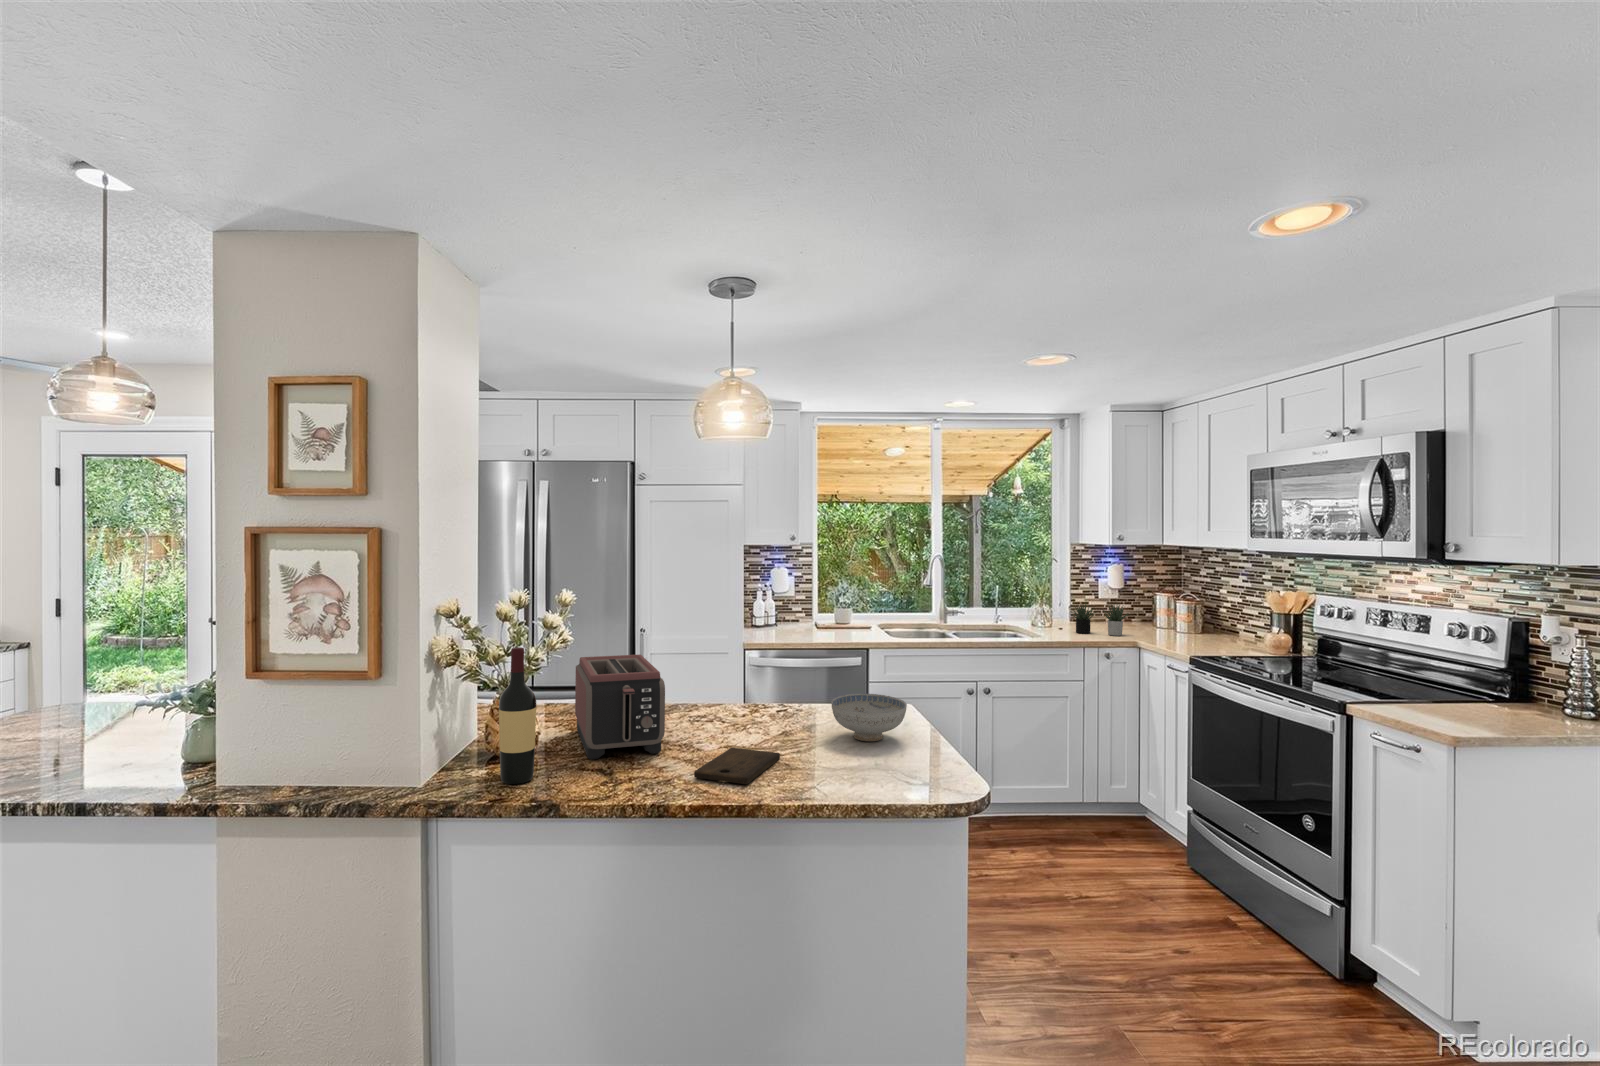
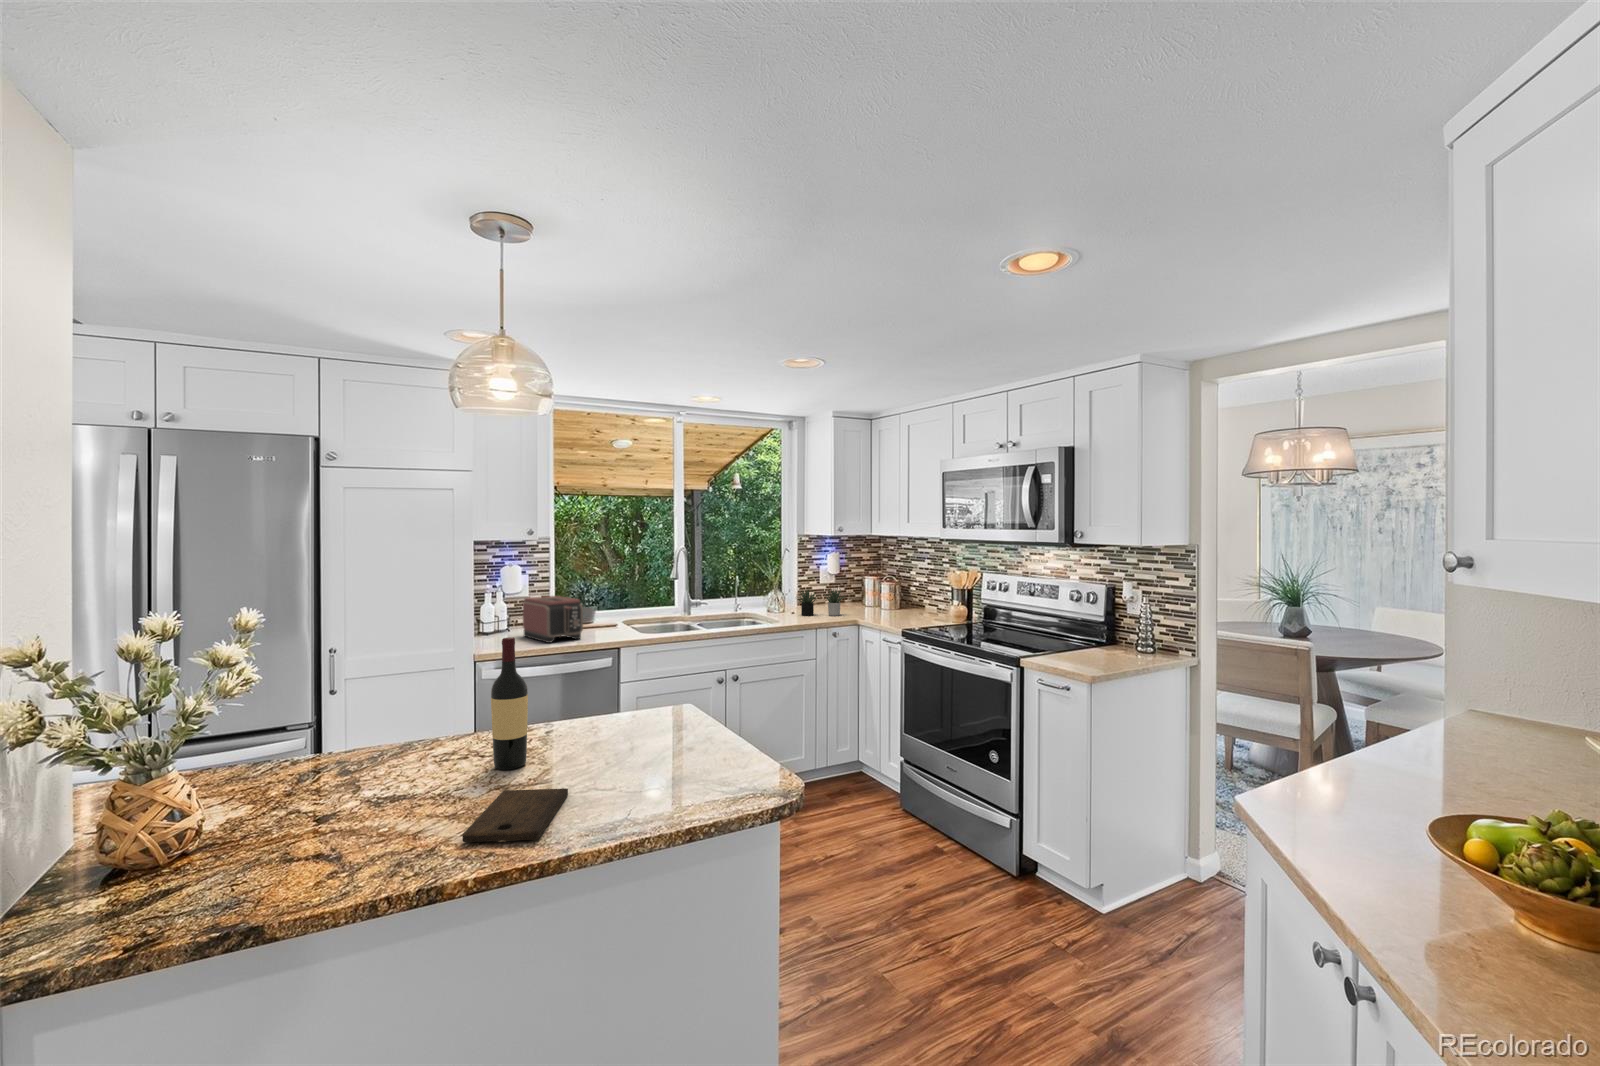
wine bottle: present [499,647,536,784] -> present [491,637,528,770]
toaster: present [575,655,665,759] -> present [523,596,583,643]
ceramic bowl: present [831,694,907,741] -> none [619,702,703,757]

